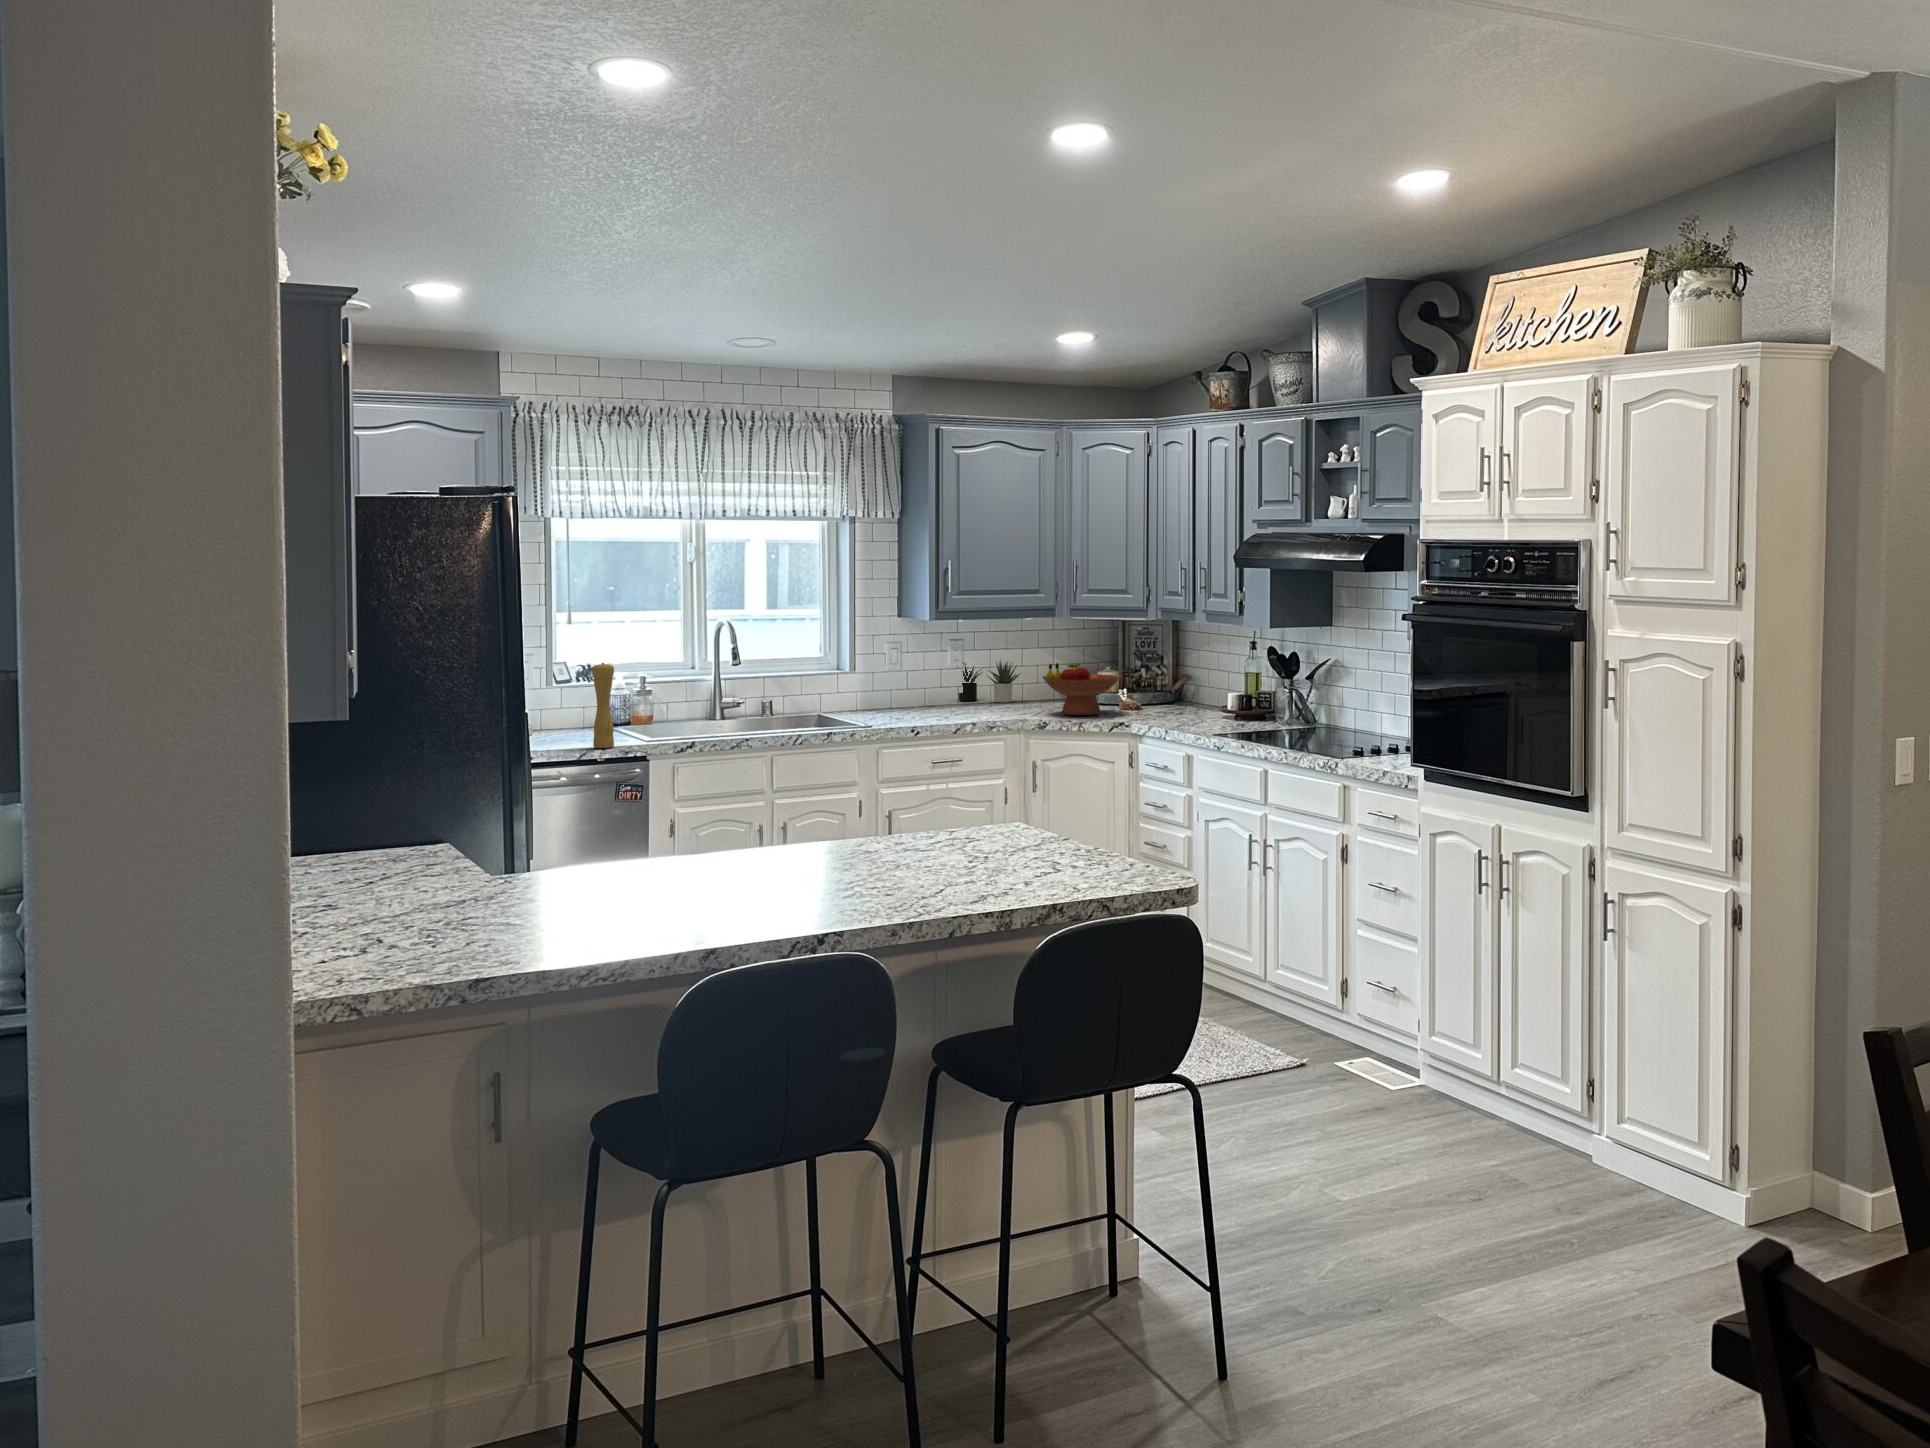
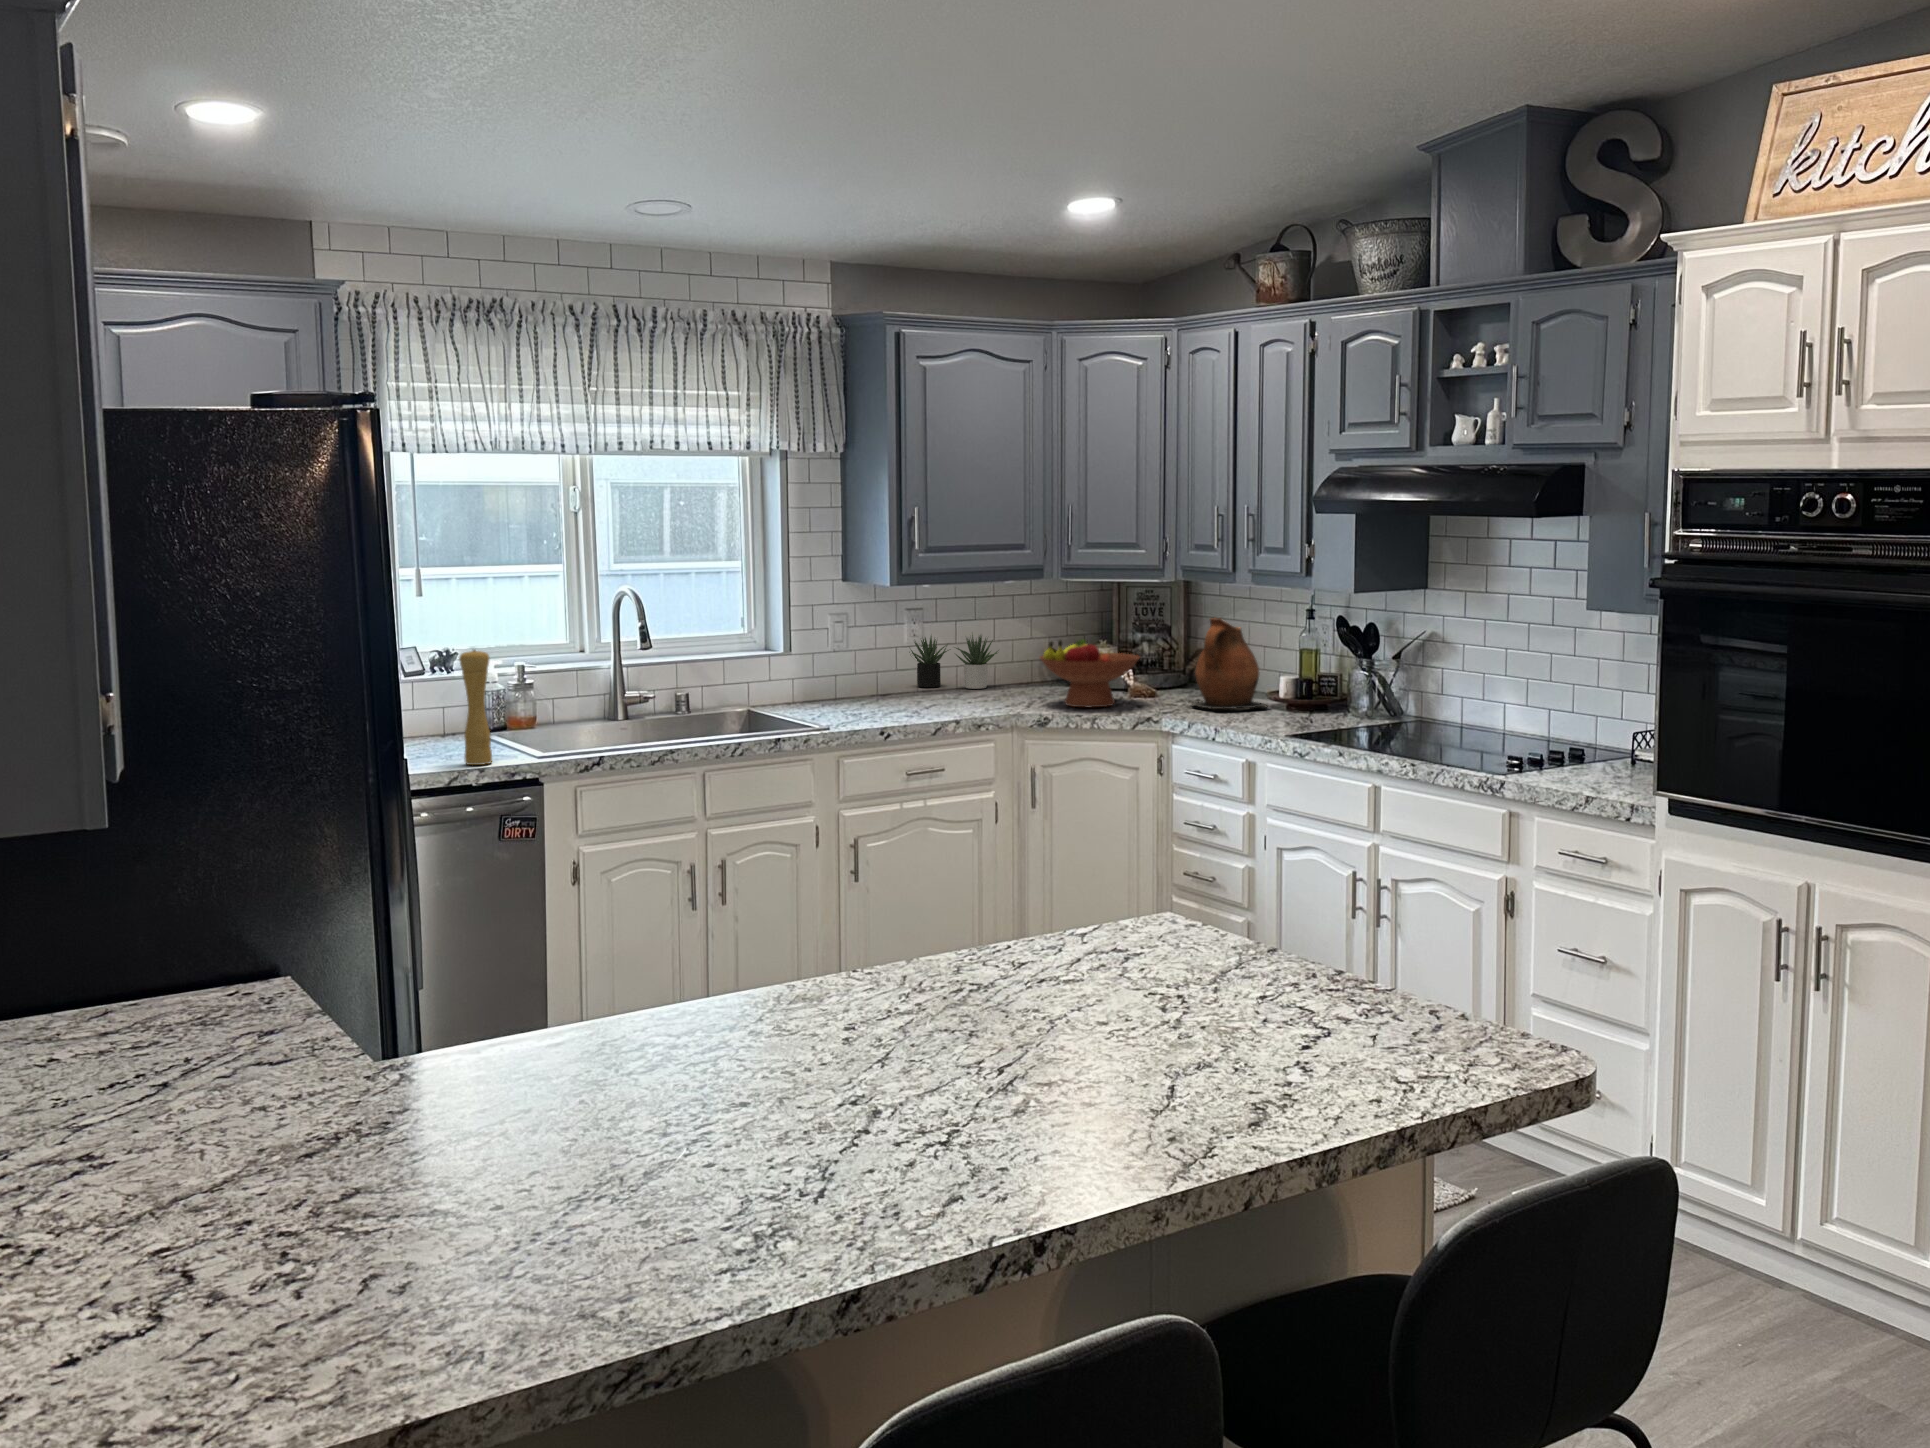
ceramic pitcher: none [1154,647,1217,718] -> present [1192,618,1268,709]

